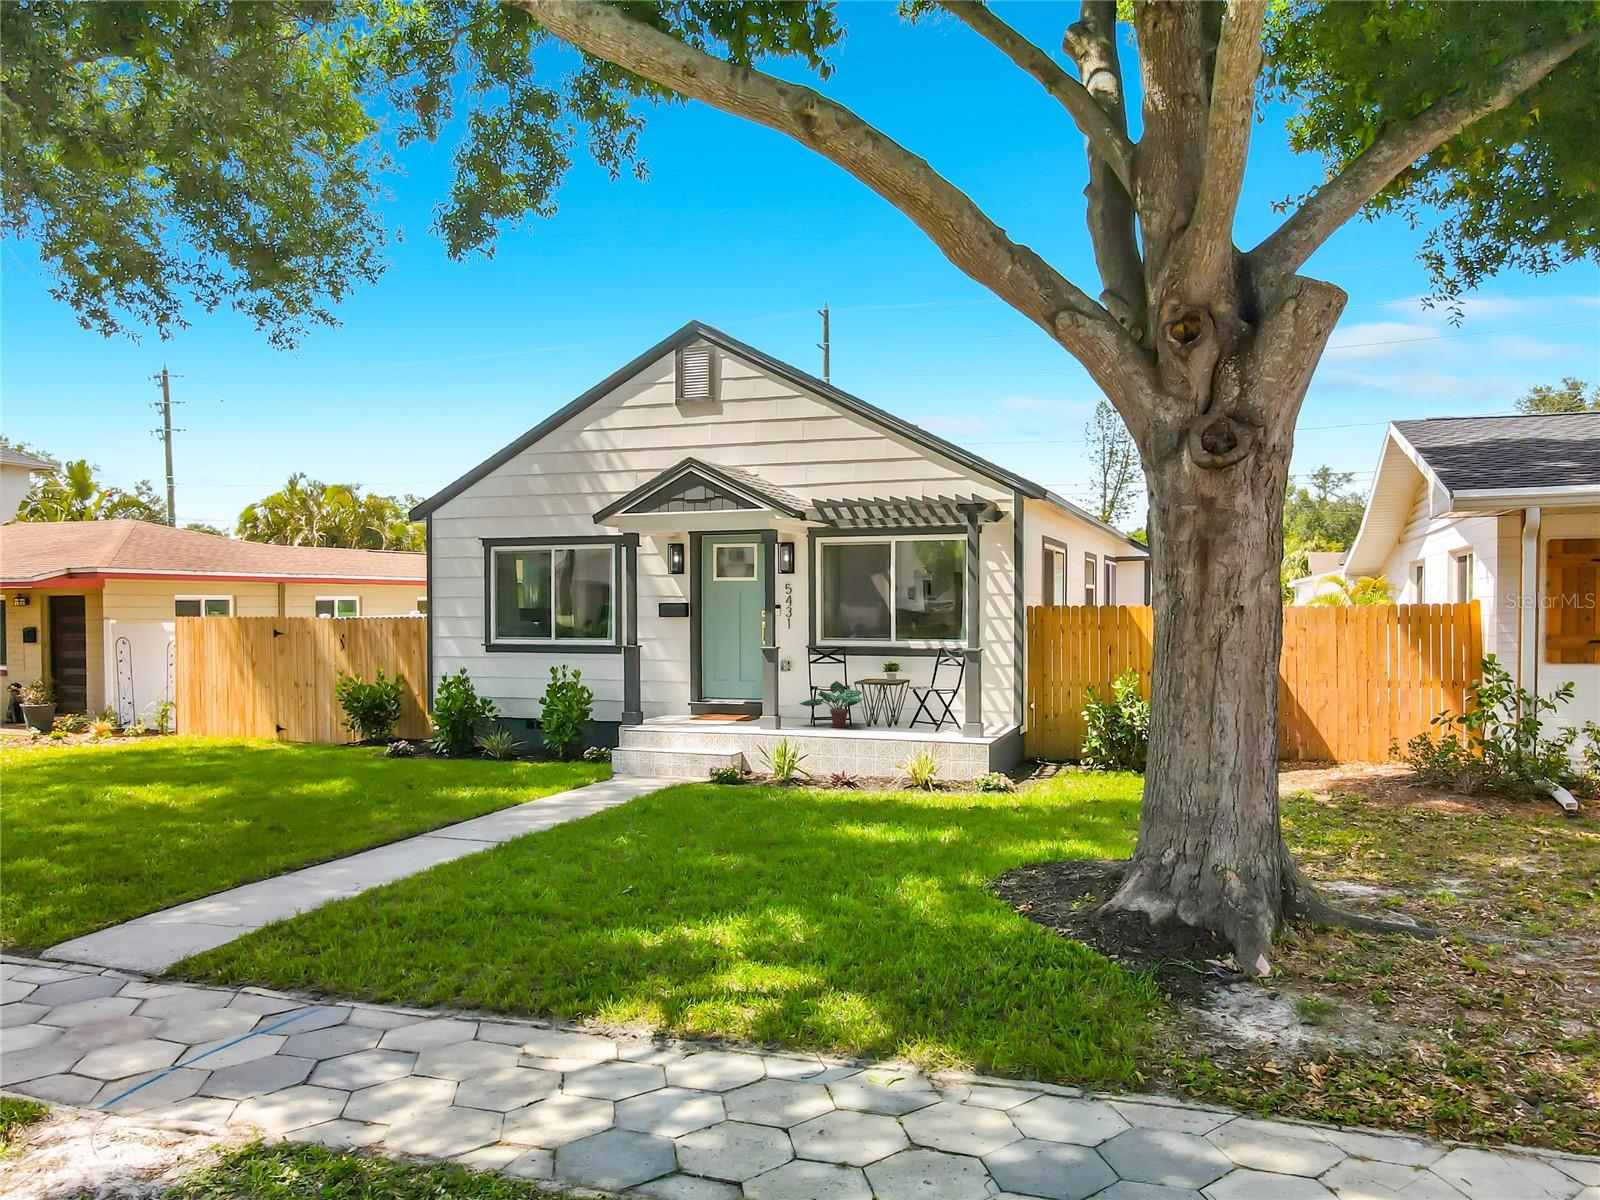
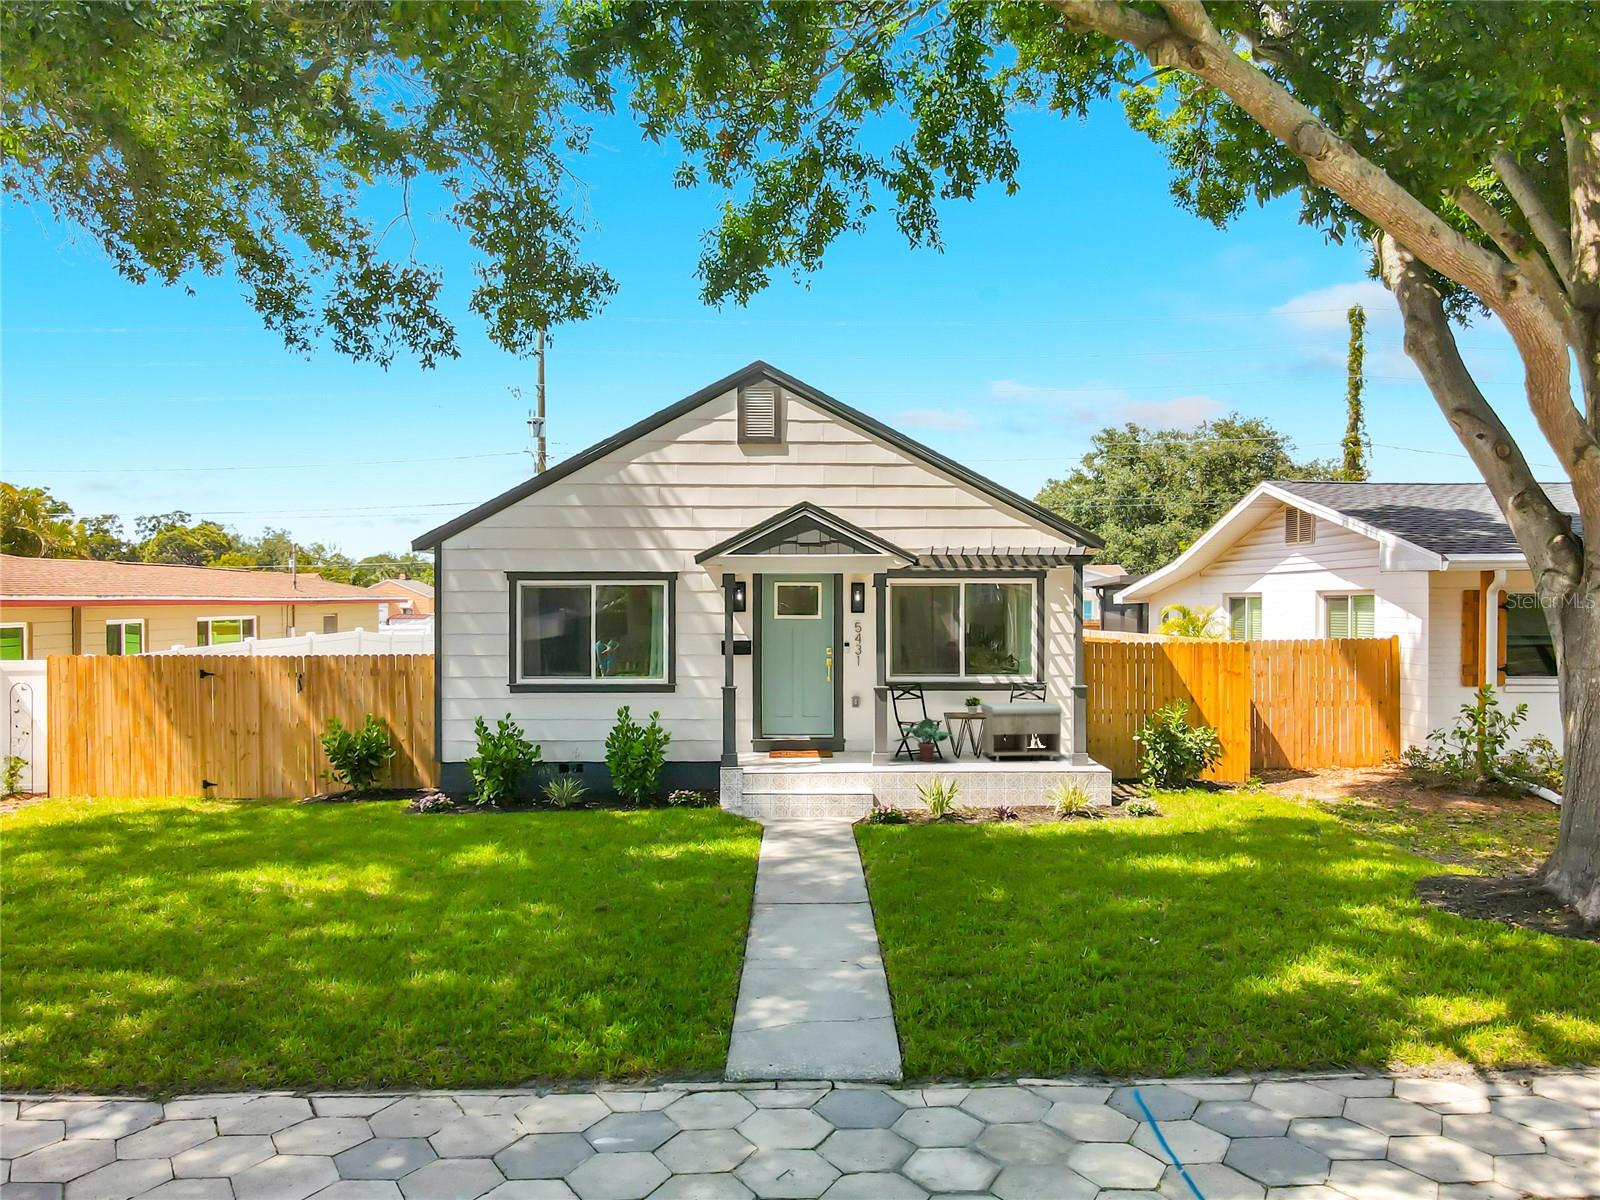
storage bench: none [903,670,986,733] -> present [981,702,1062,761]

